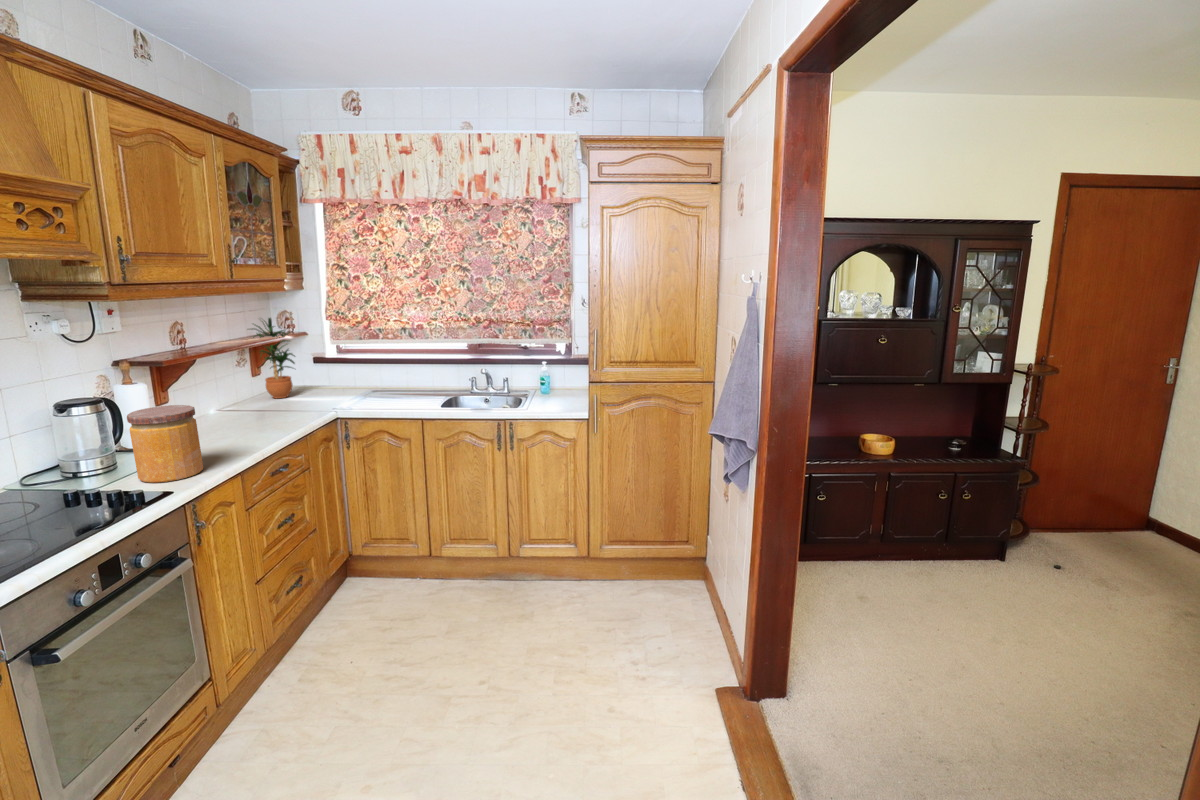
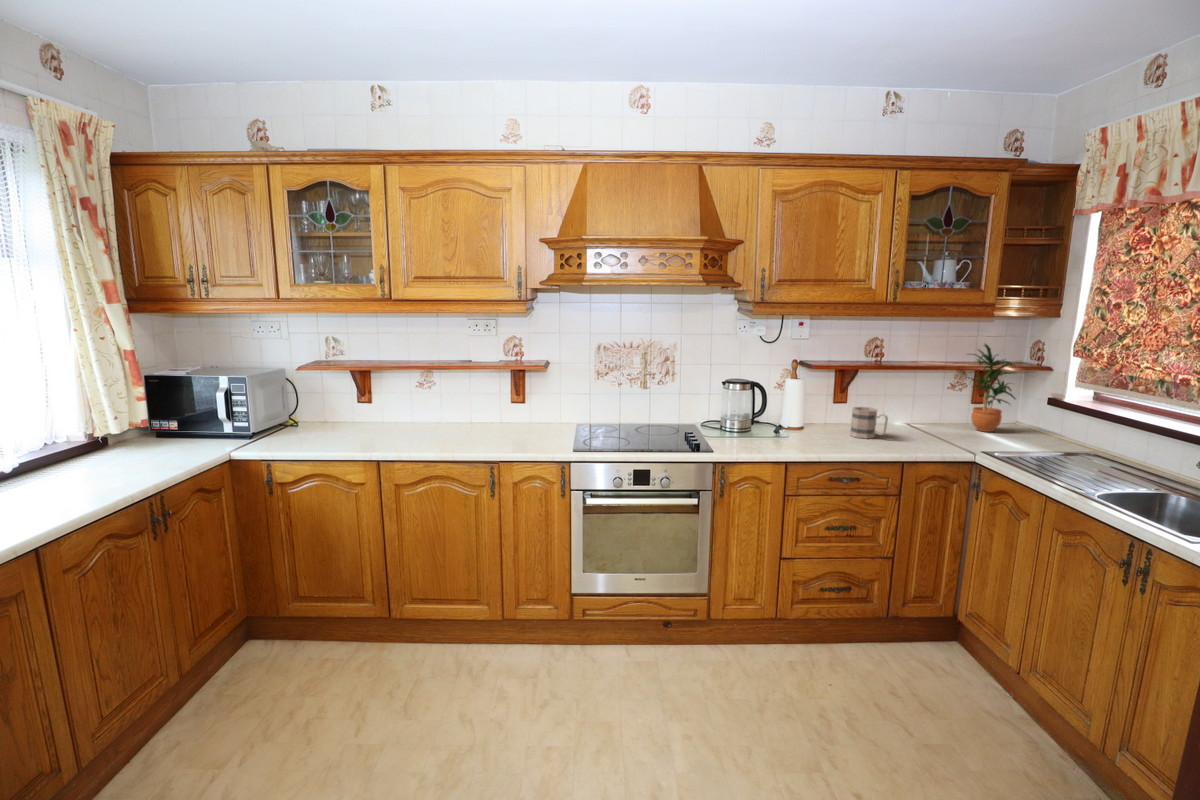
mug: none [210,396,257,432] -> present [850,407,888,439]
jar: present [127,405,203,483] -> none [727,393,771,448]

